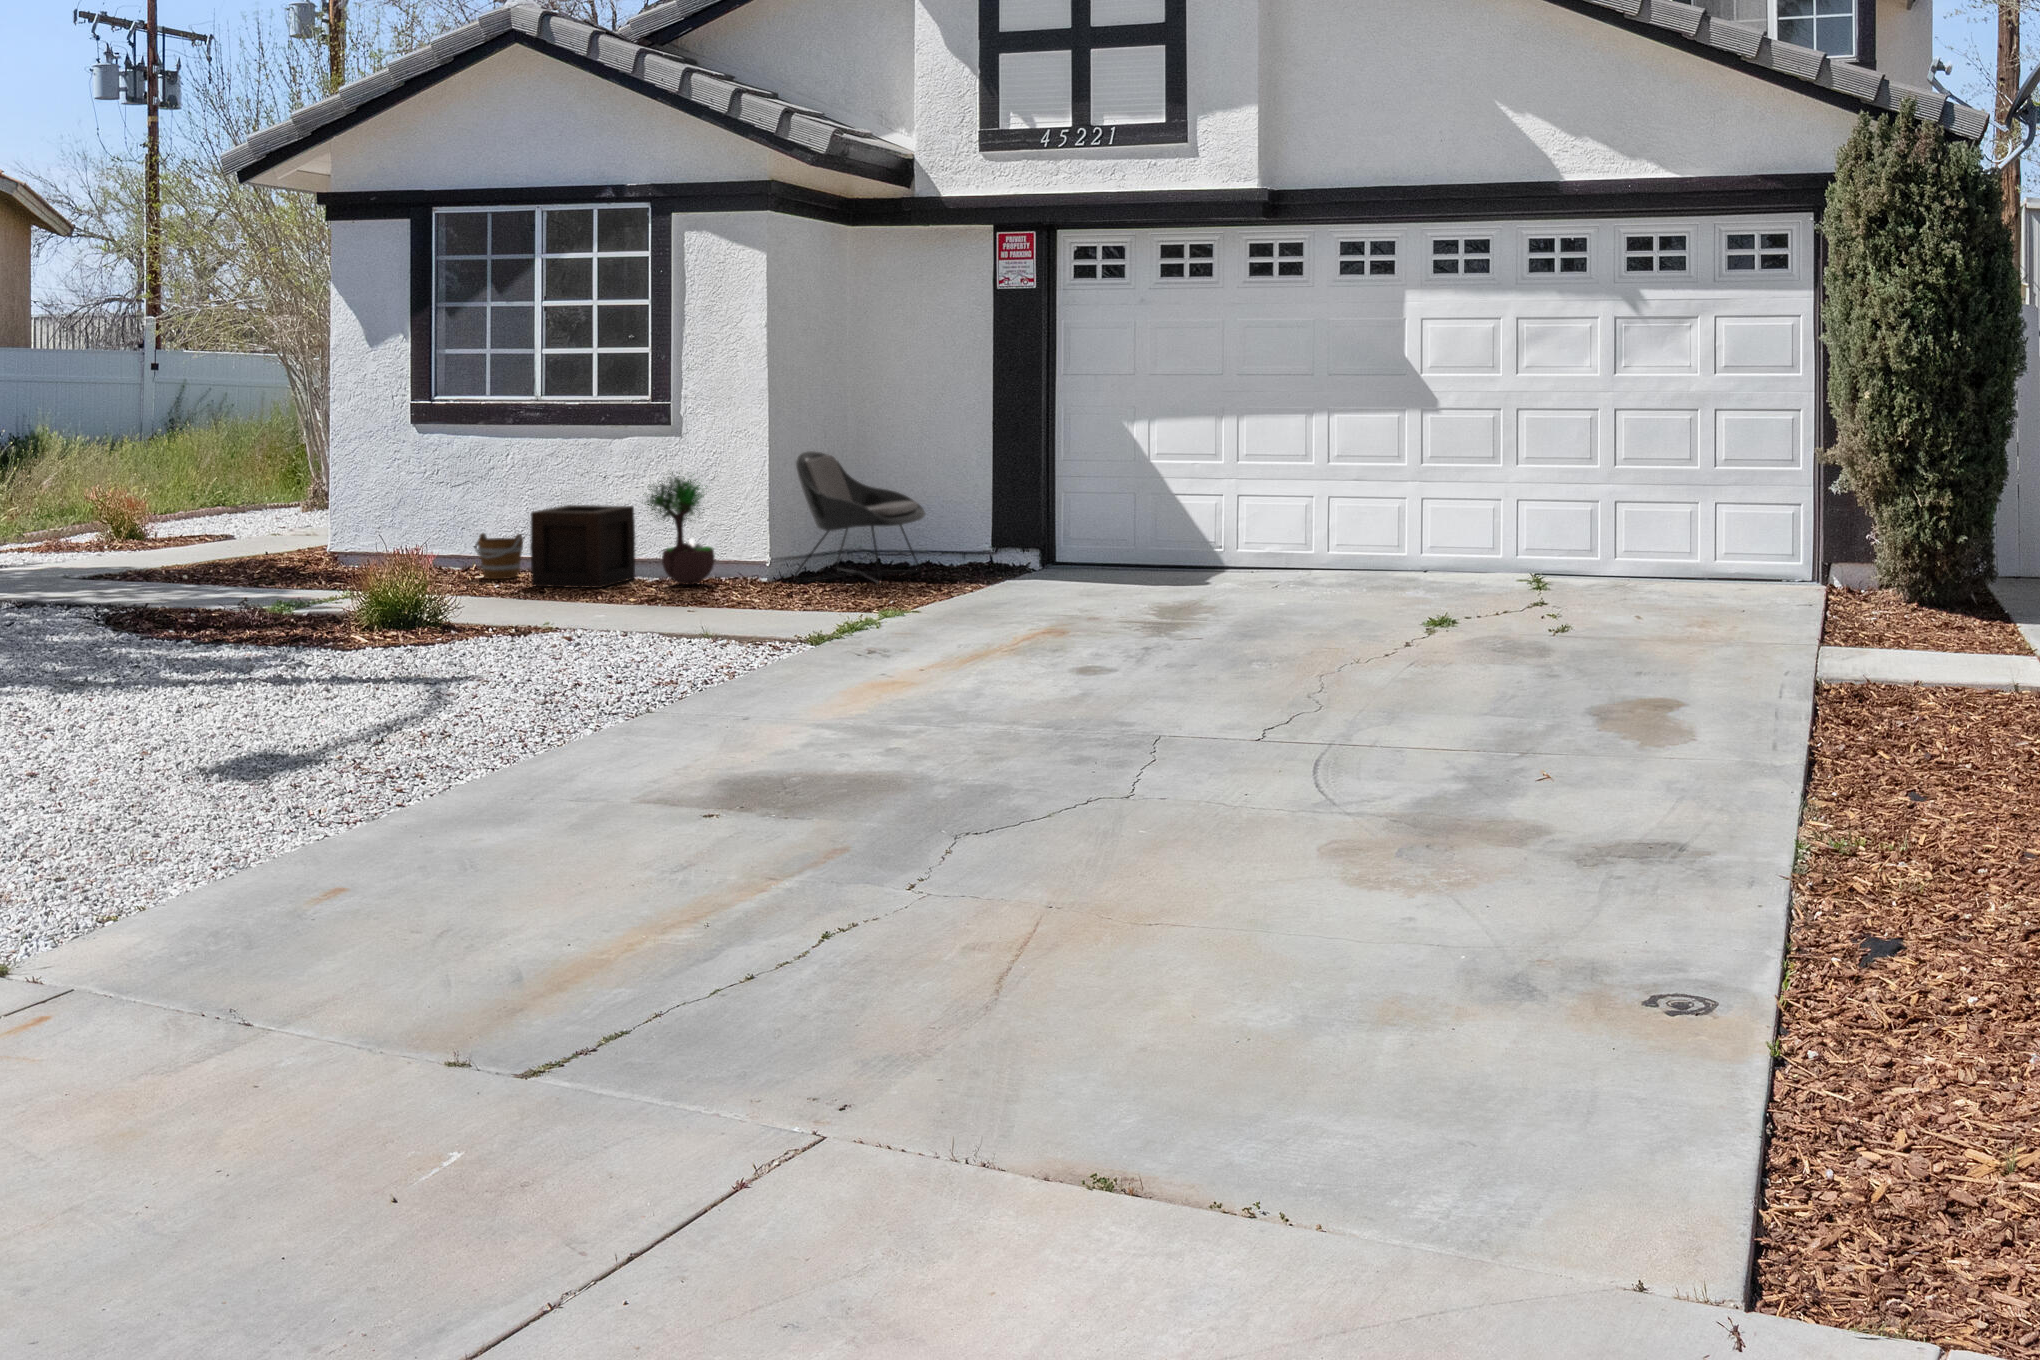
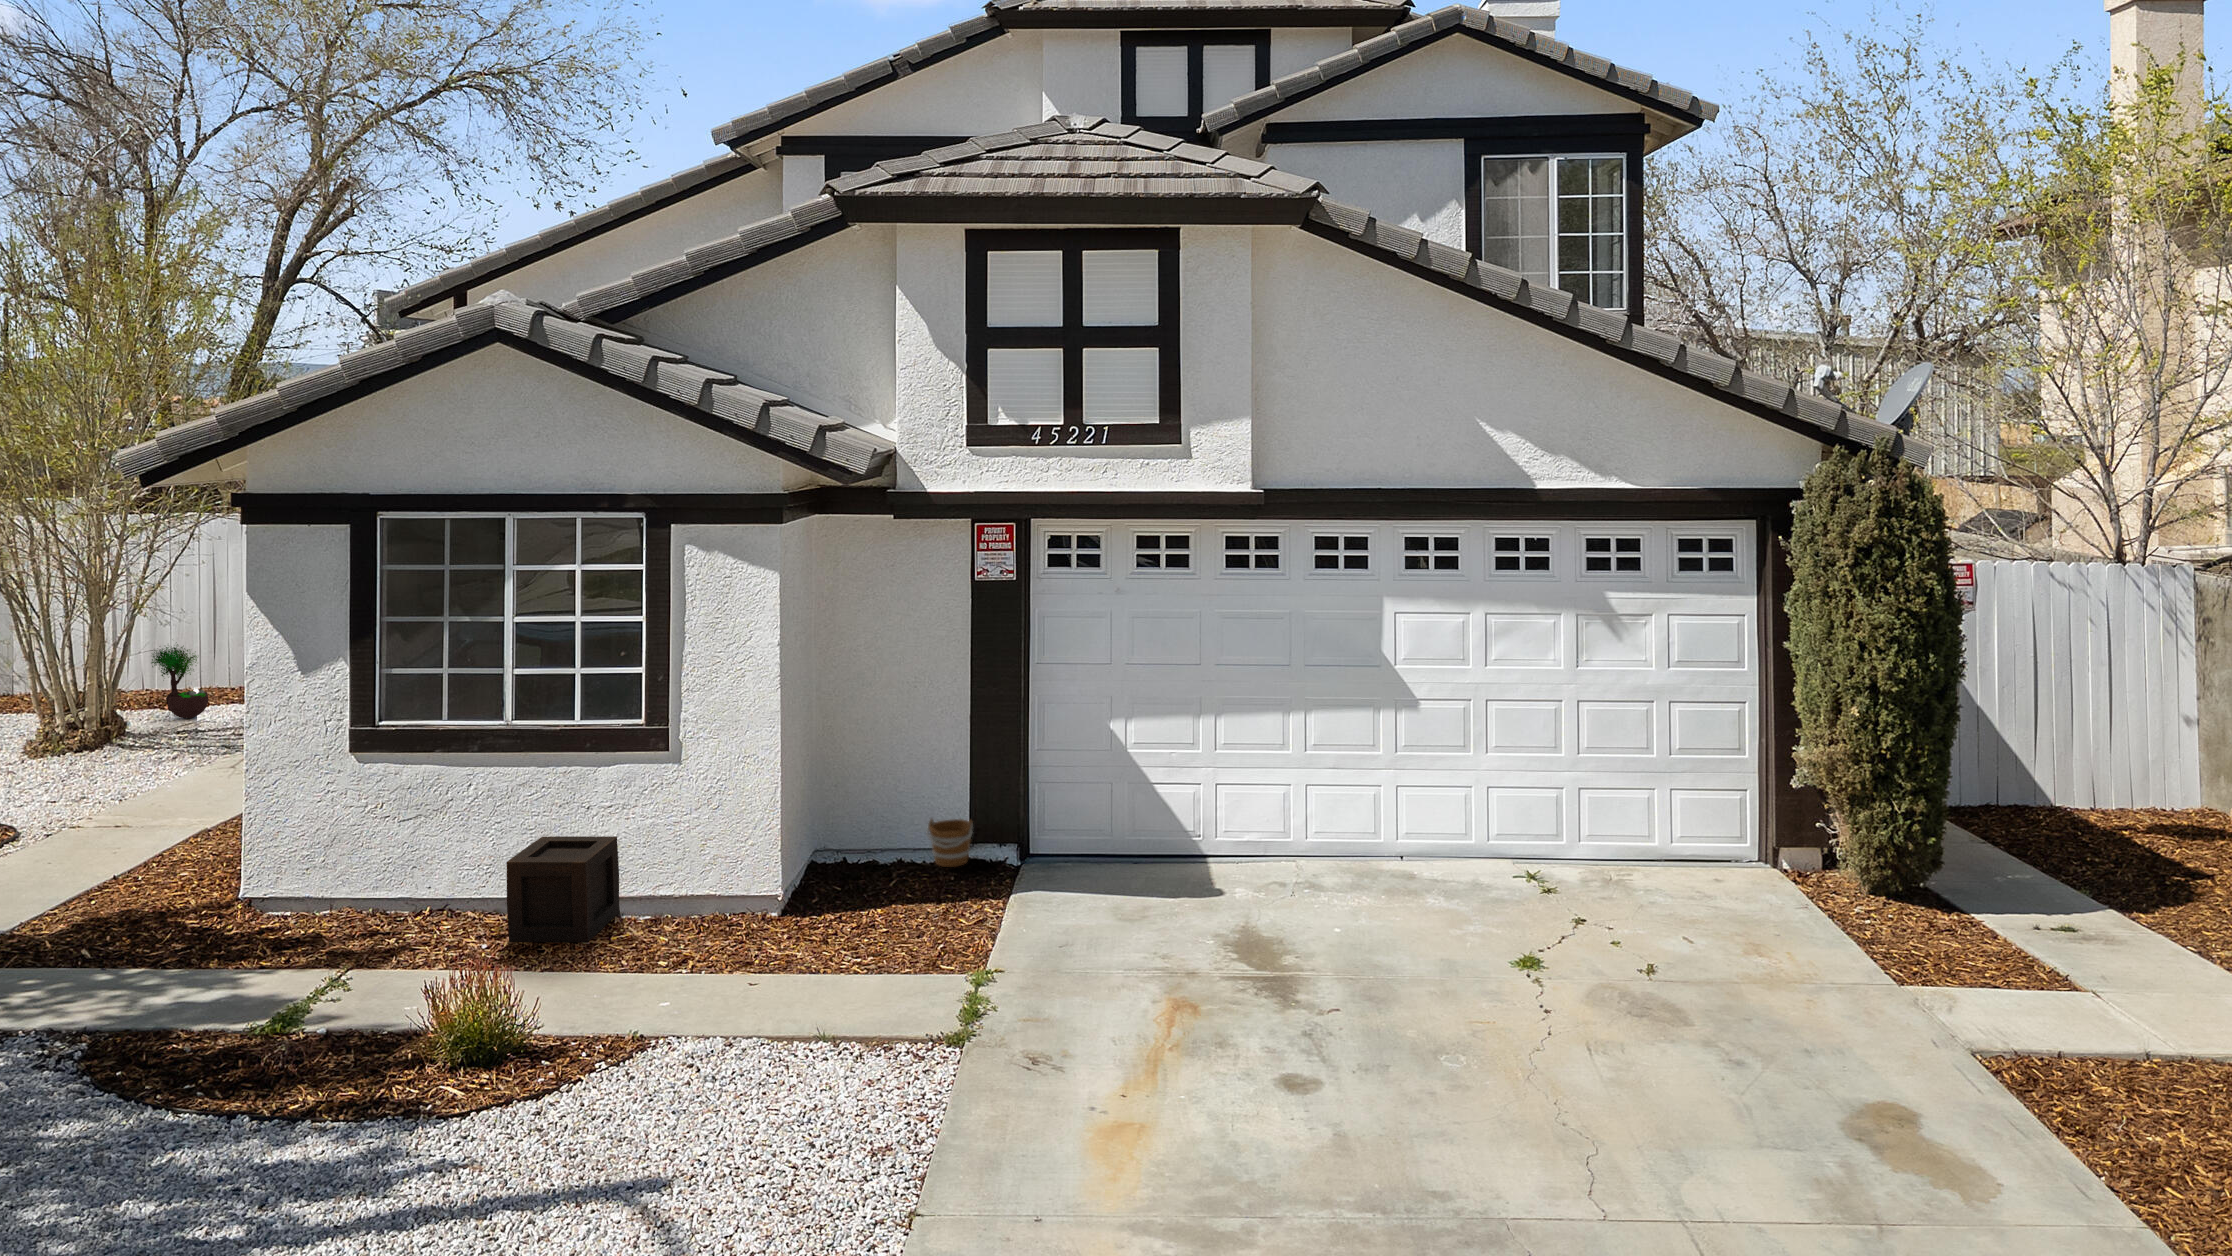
lounge chair: present [795,451,925,585] -> none [794,762,923,913]
potted tree: present [643,472,715,585] -> present [151,644,209,718]
bucket: present [475,533,523,579] -> present [927,819,973,867]

